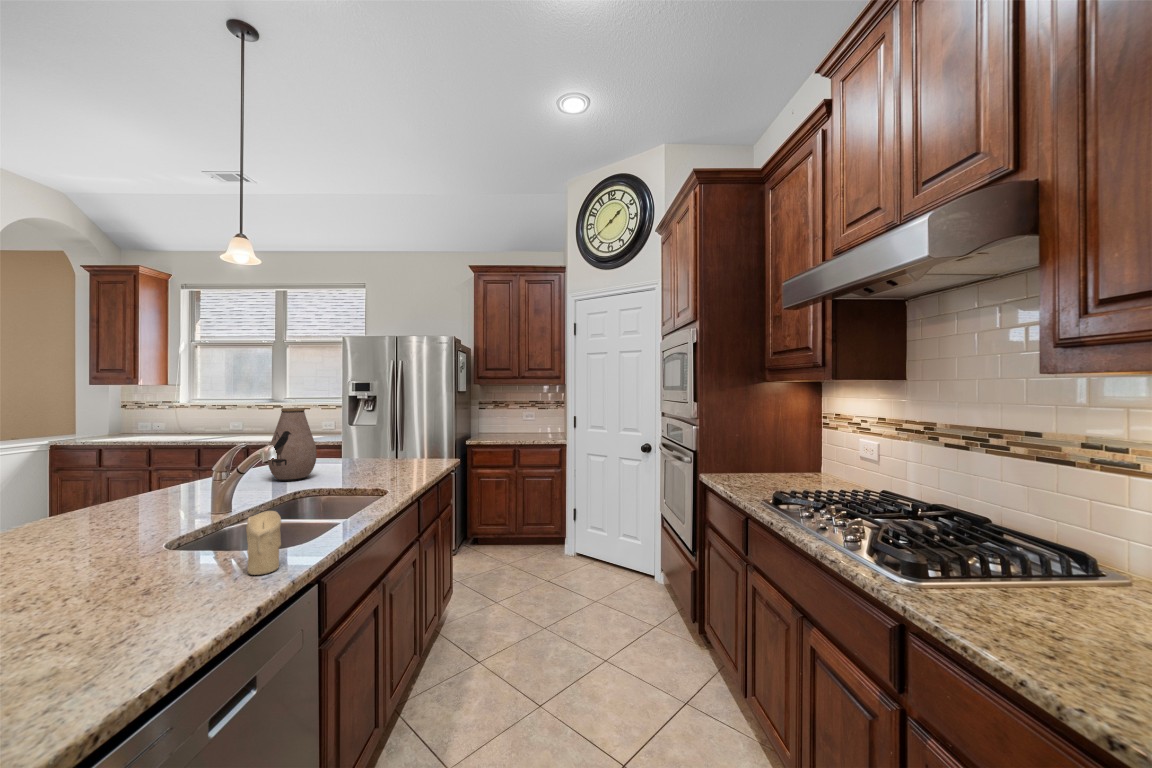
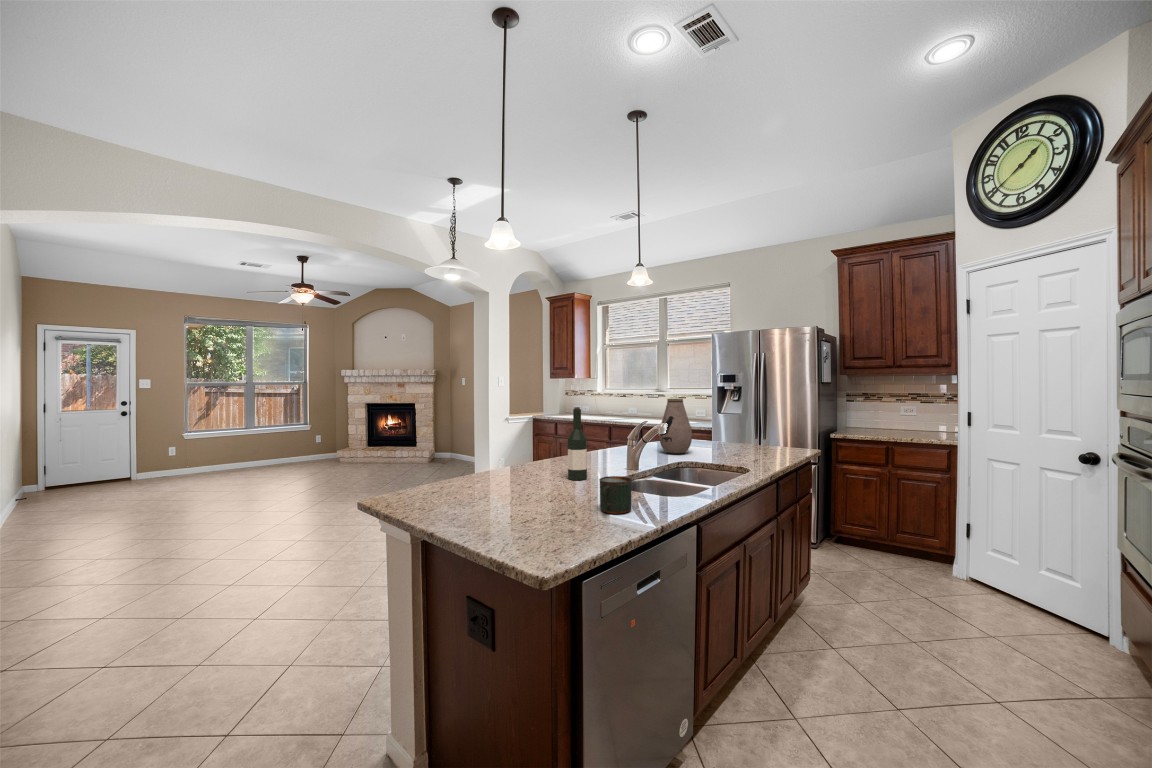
wine bottle: none [70,423,119,552] -> present [568,407,587,480]
candle: present [246,511,281,575] -> none [654,468,673,507]
mug: none [122,538,200,613] -> present [599,476,632,514]

